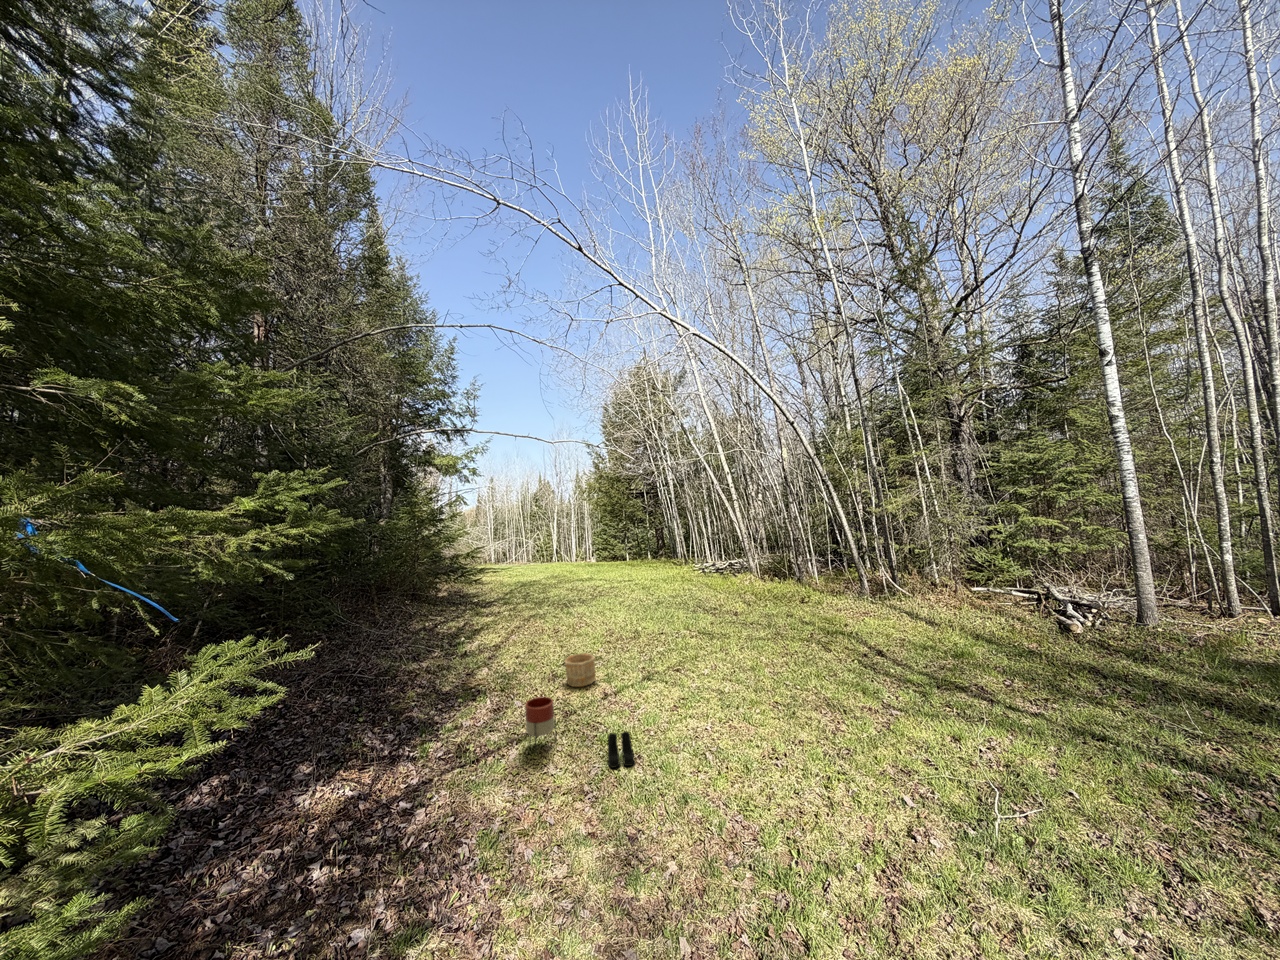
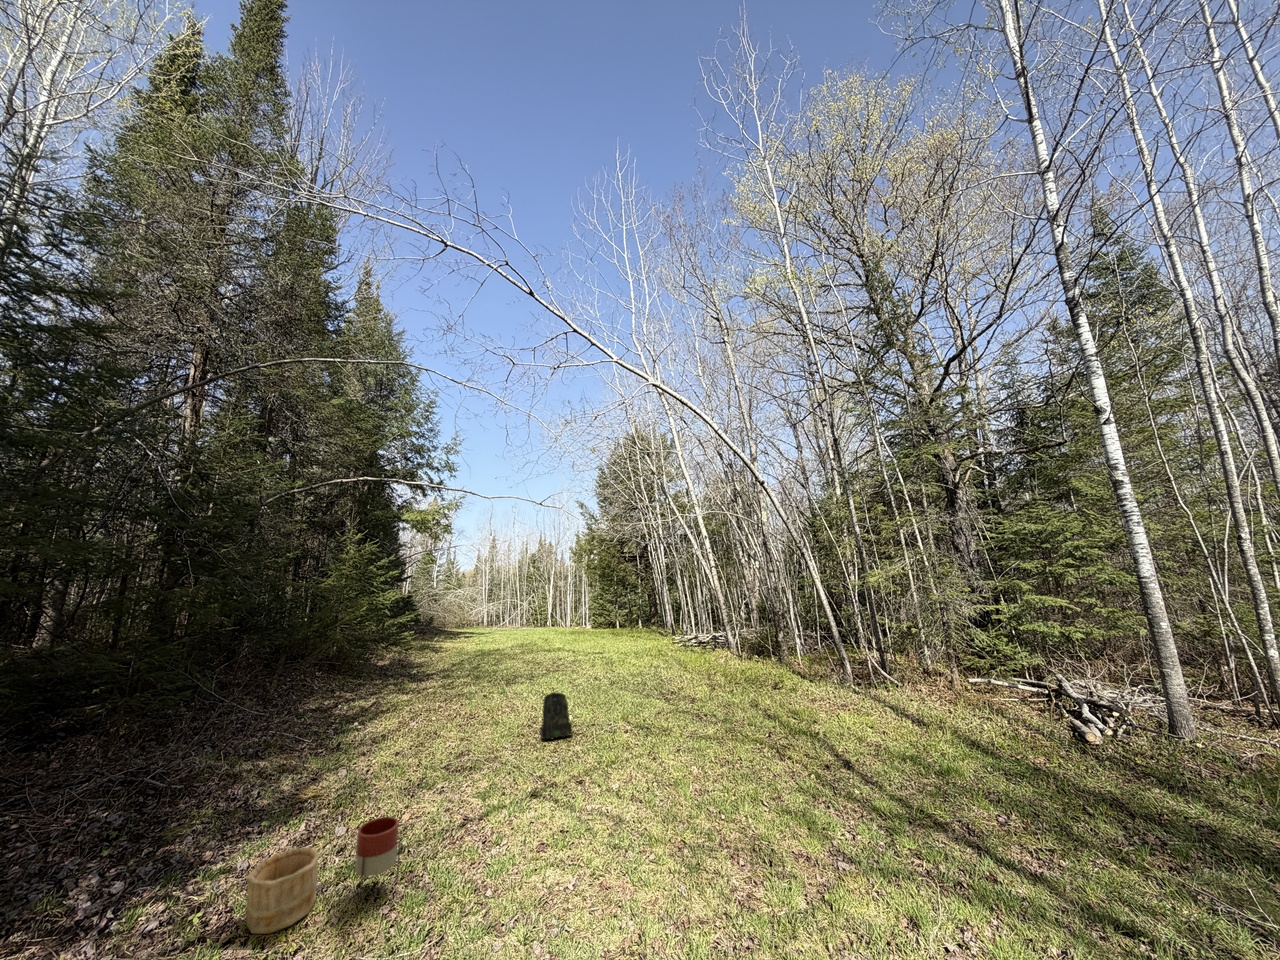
backpack: none [615,610,642,649] -> present [540,692,572,740]
wooden bucket: present [565,653,595,687] -> present [246,848,320,934]
boots: present [608,731,634,768] -> none [446,874,486,934]

